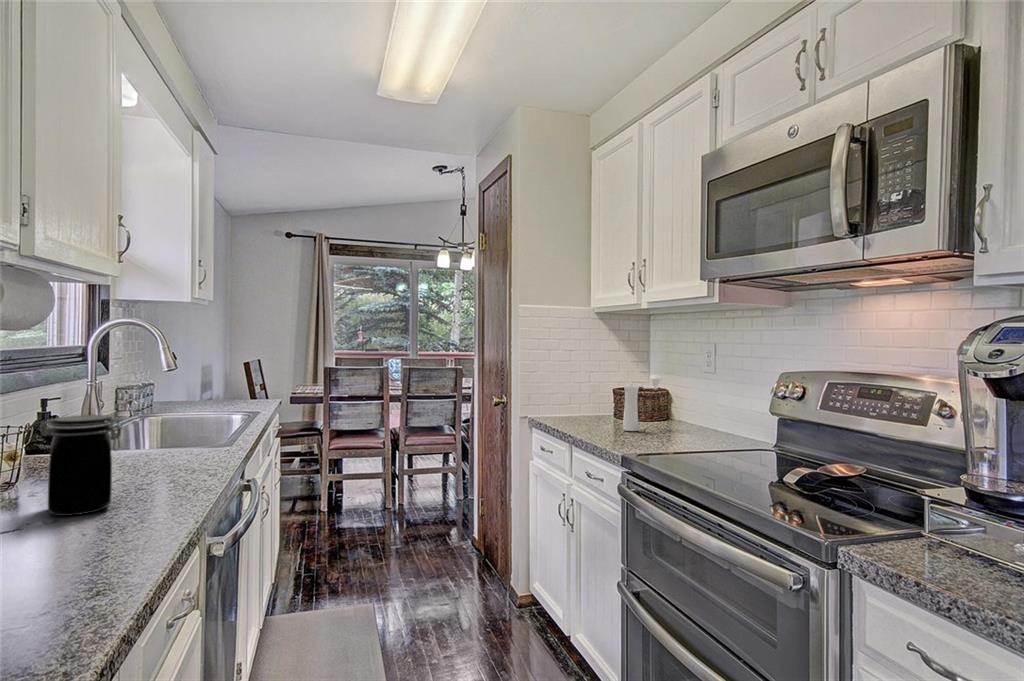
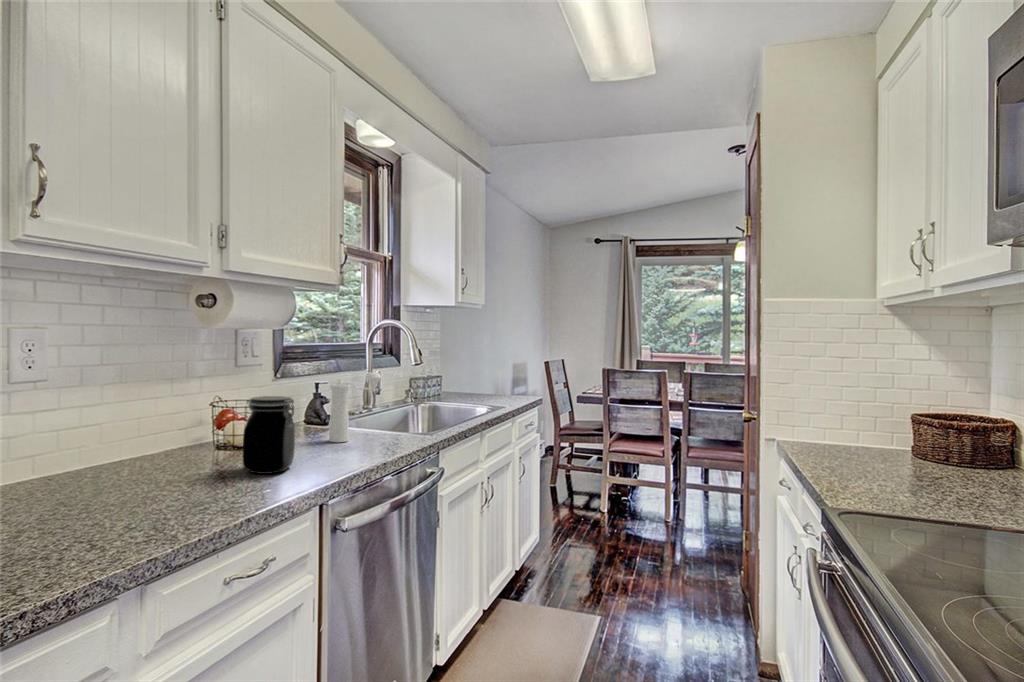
pepper mill: present [623,375,661,431] -> present [329,373,381,442]

